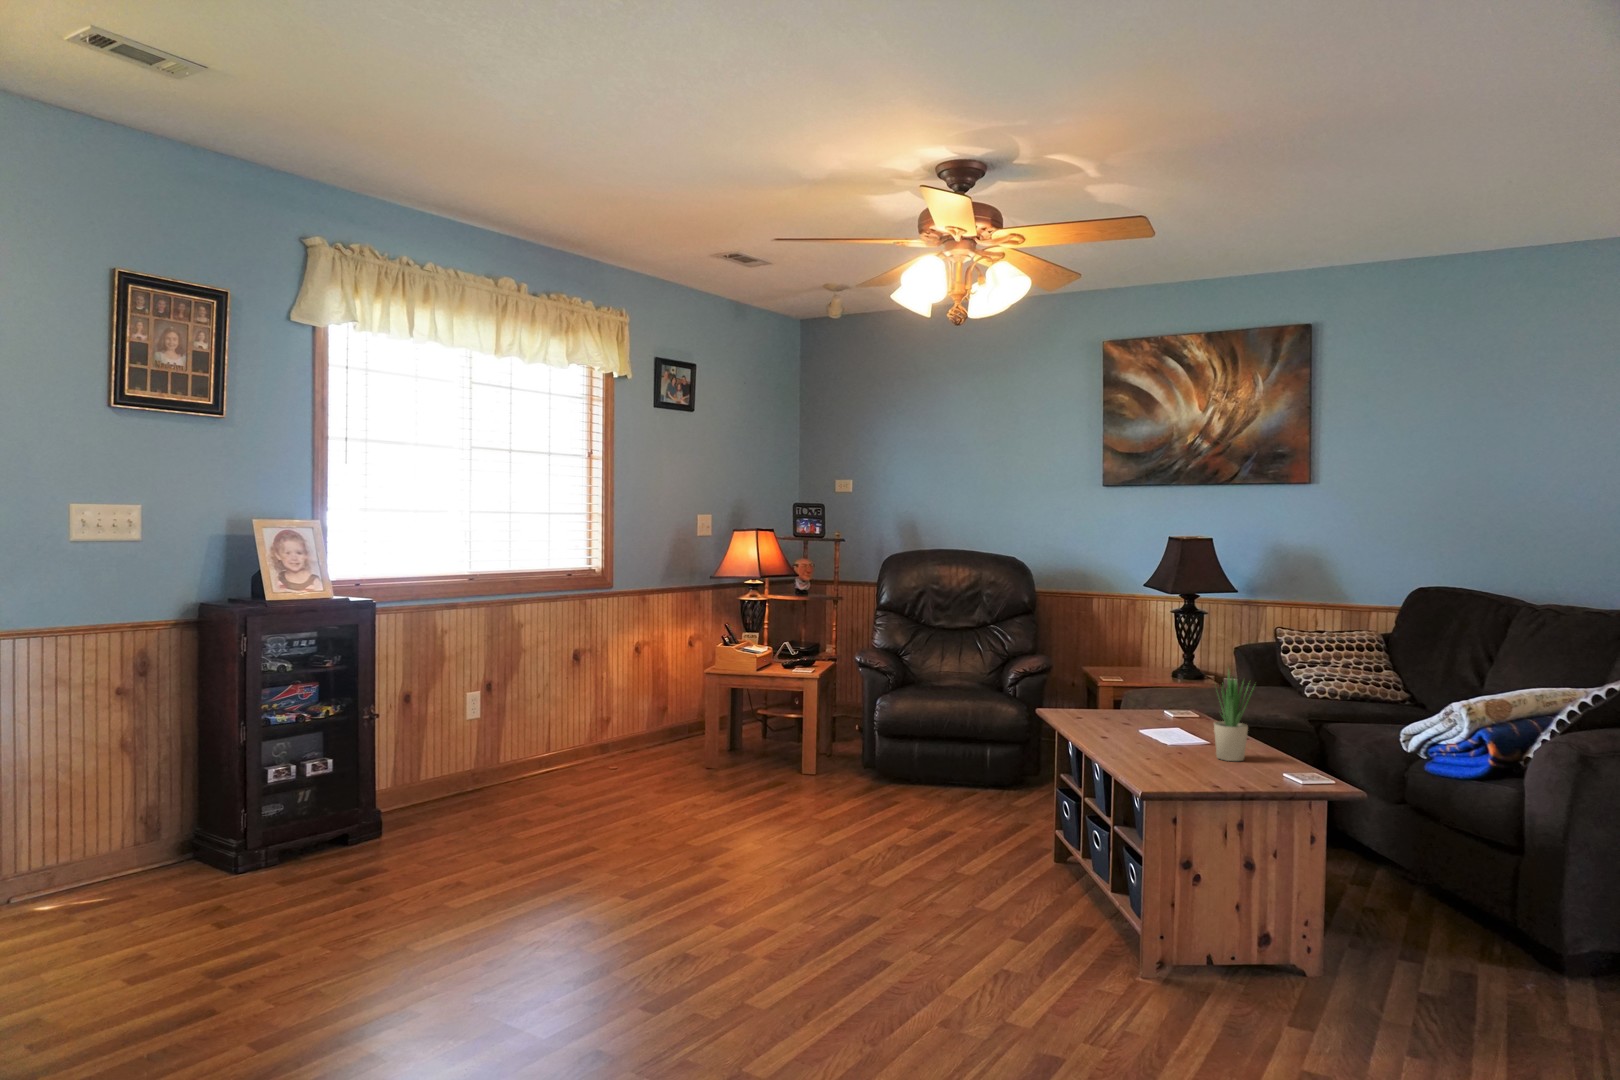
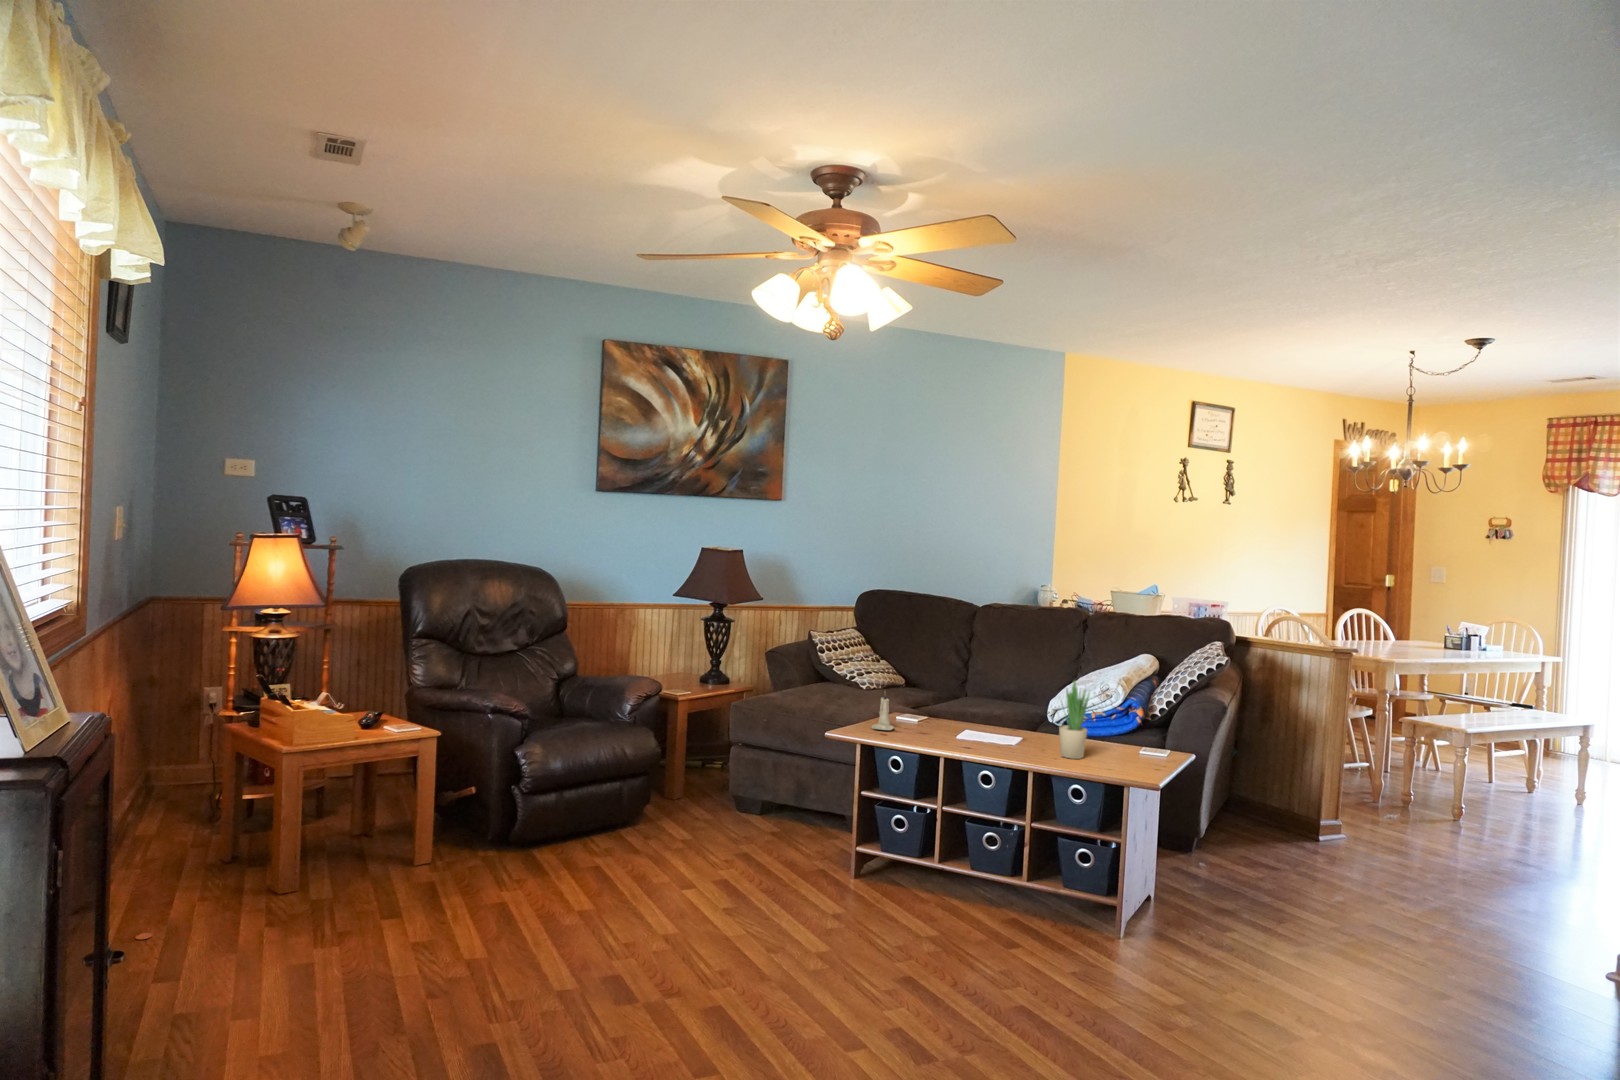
candle: none [1129,672,1153,715] -> present [871,691,895,730]

